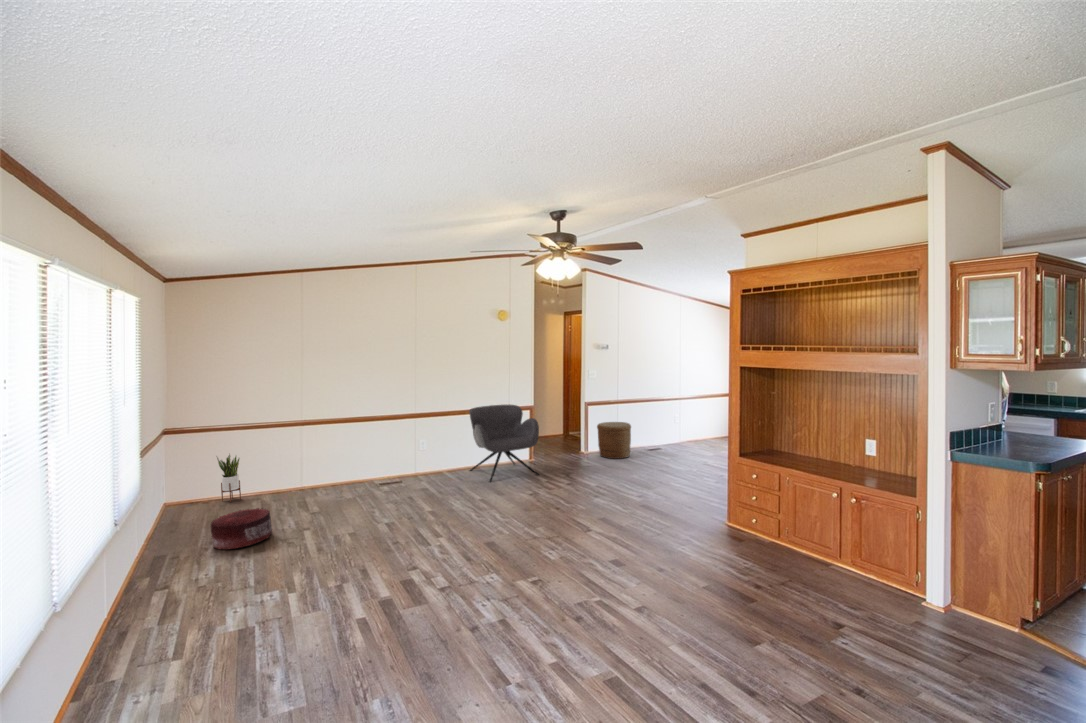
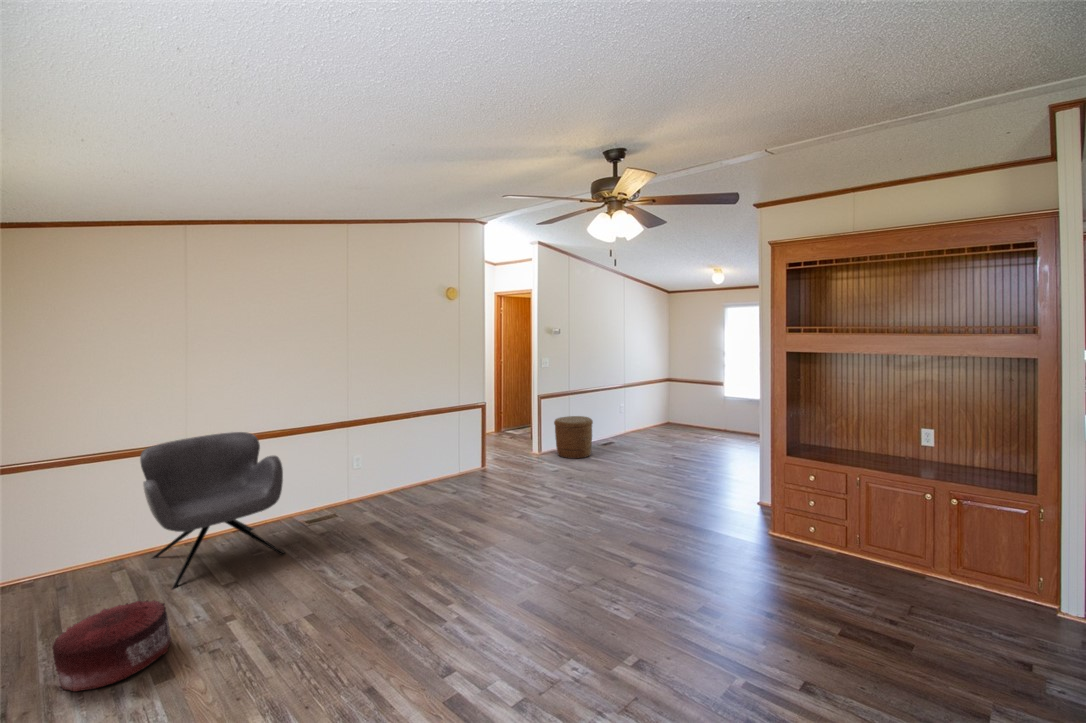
armchair: present [469,404,539,482] -> present [140,432,285,589]
potted plant: present [216,453,241,502] -> none [33,506,82,585]

